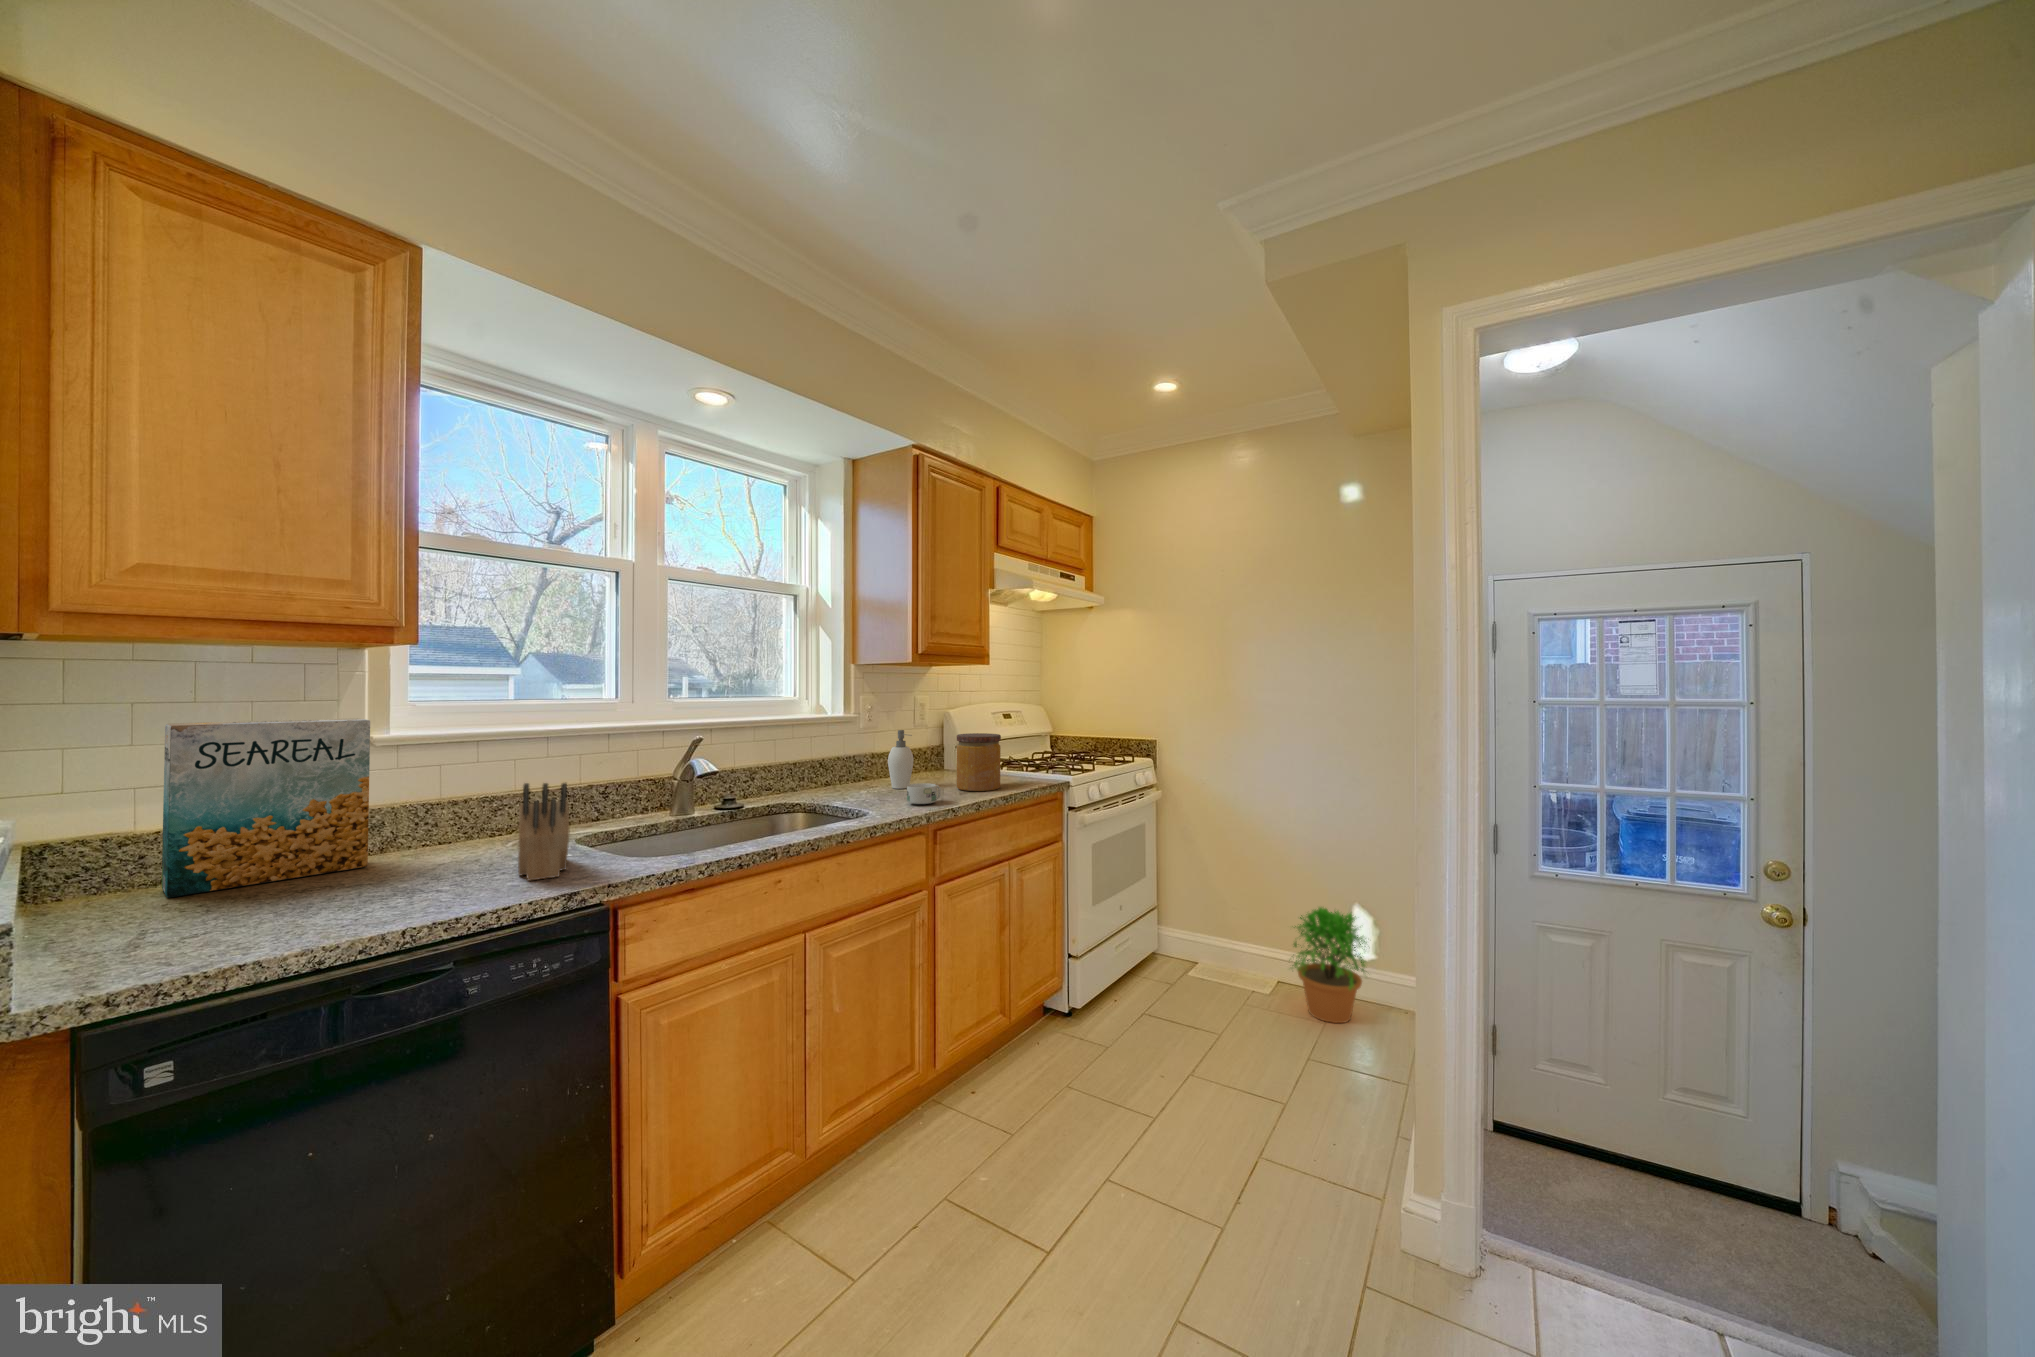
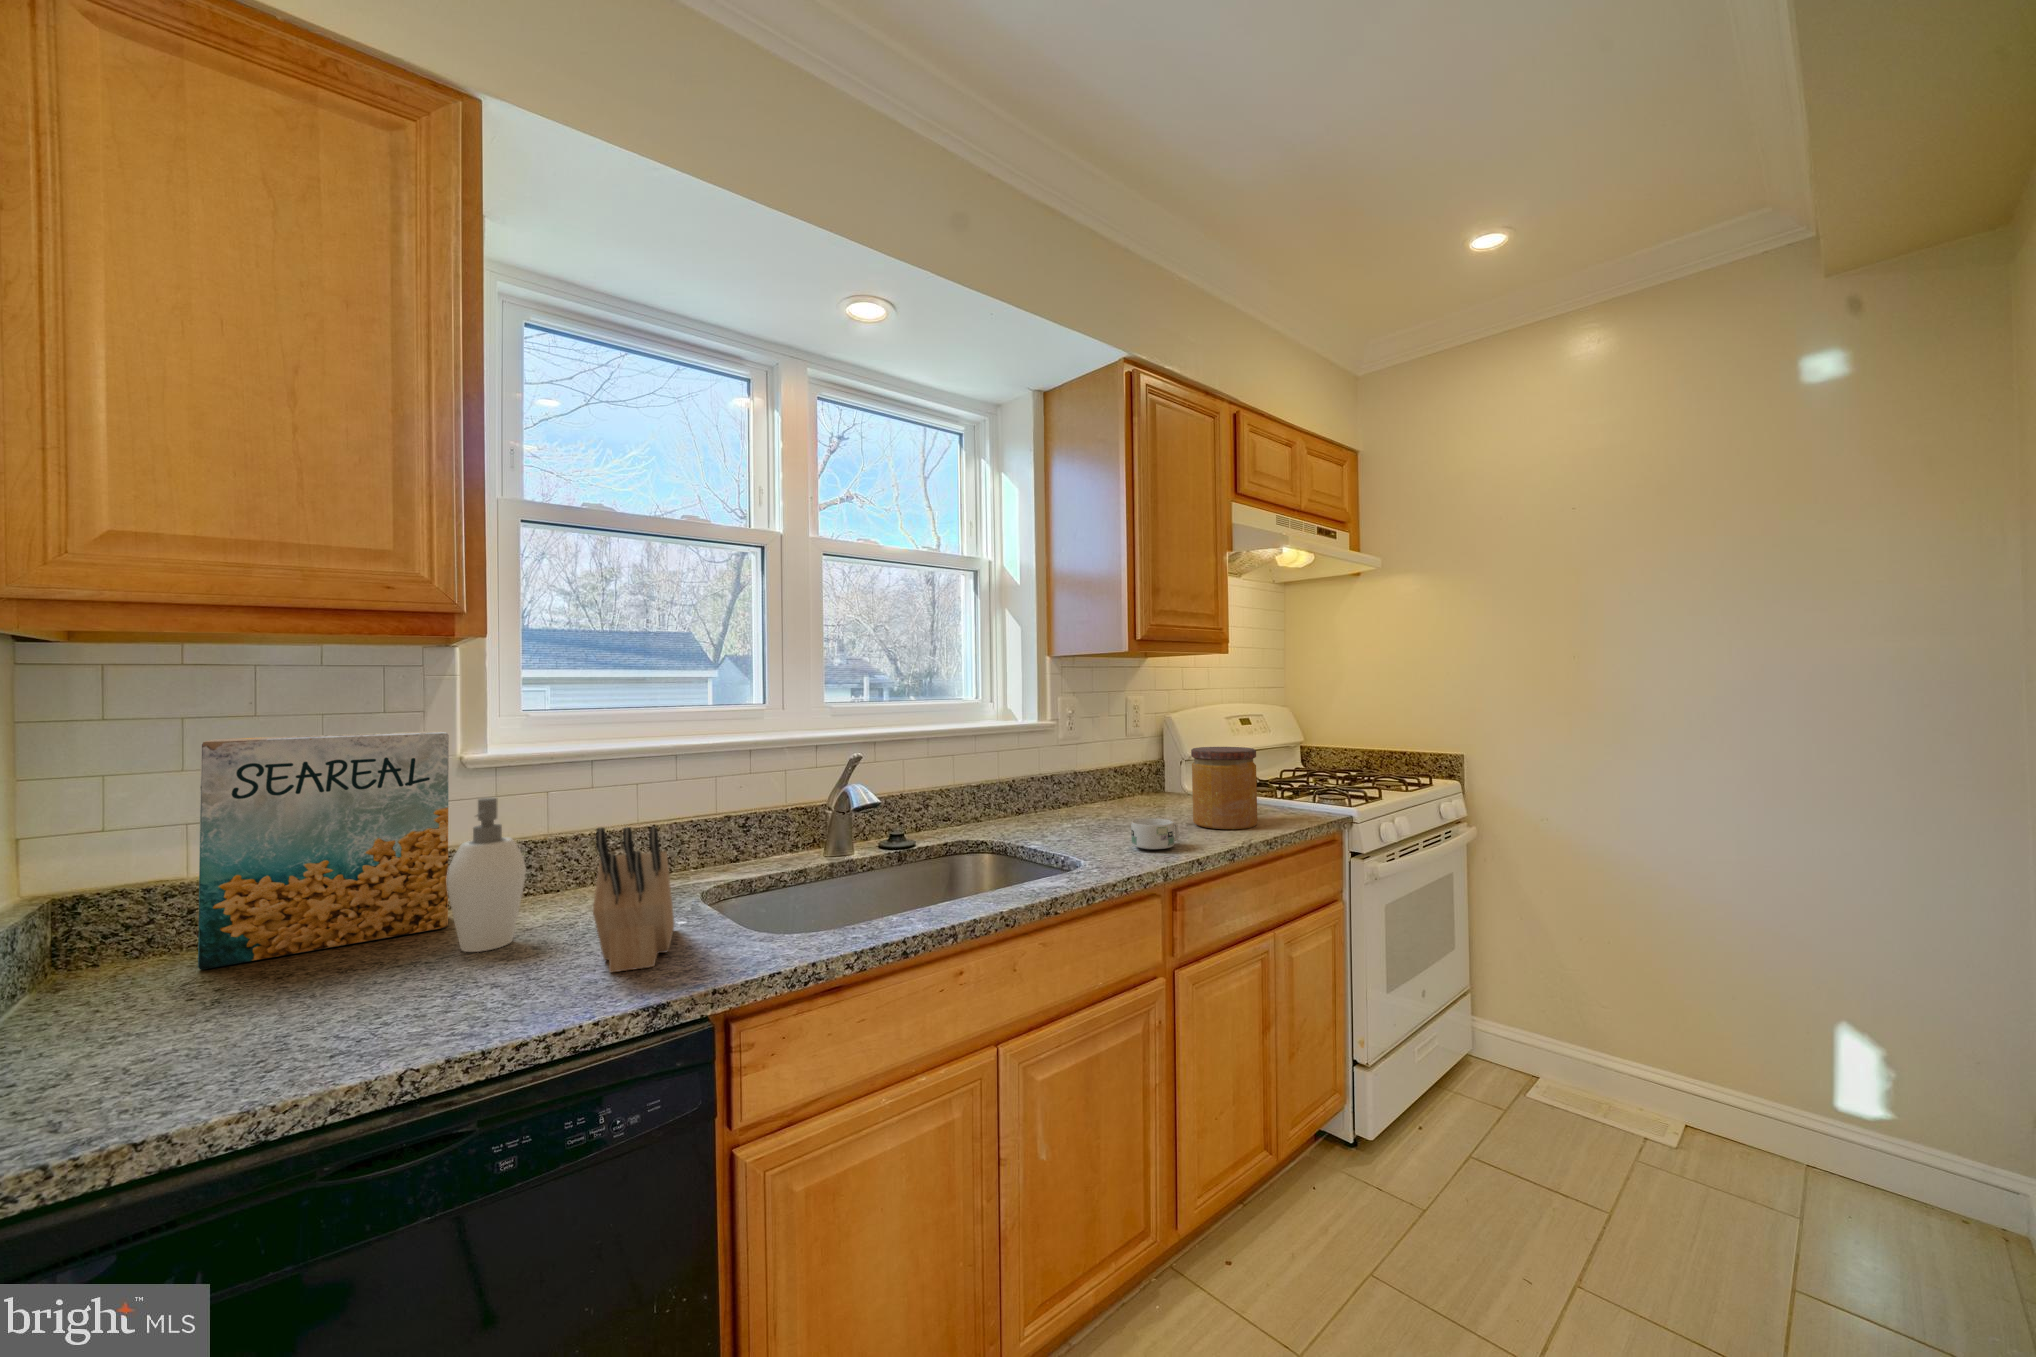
soap dispenser: present [888,730,914,789] -> present [447,798,526,952]
potted plant: present [1292,907,1367,1023] -> none [1728,1026,1937,1234]

